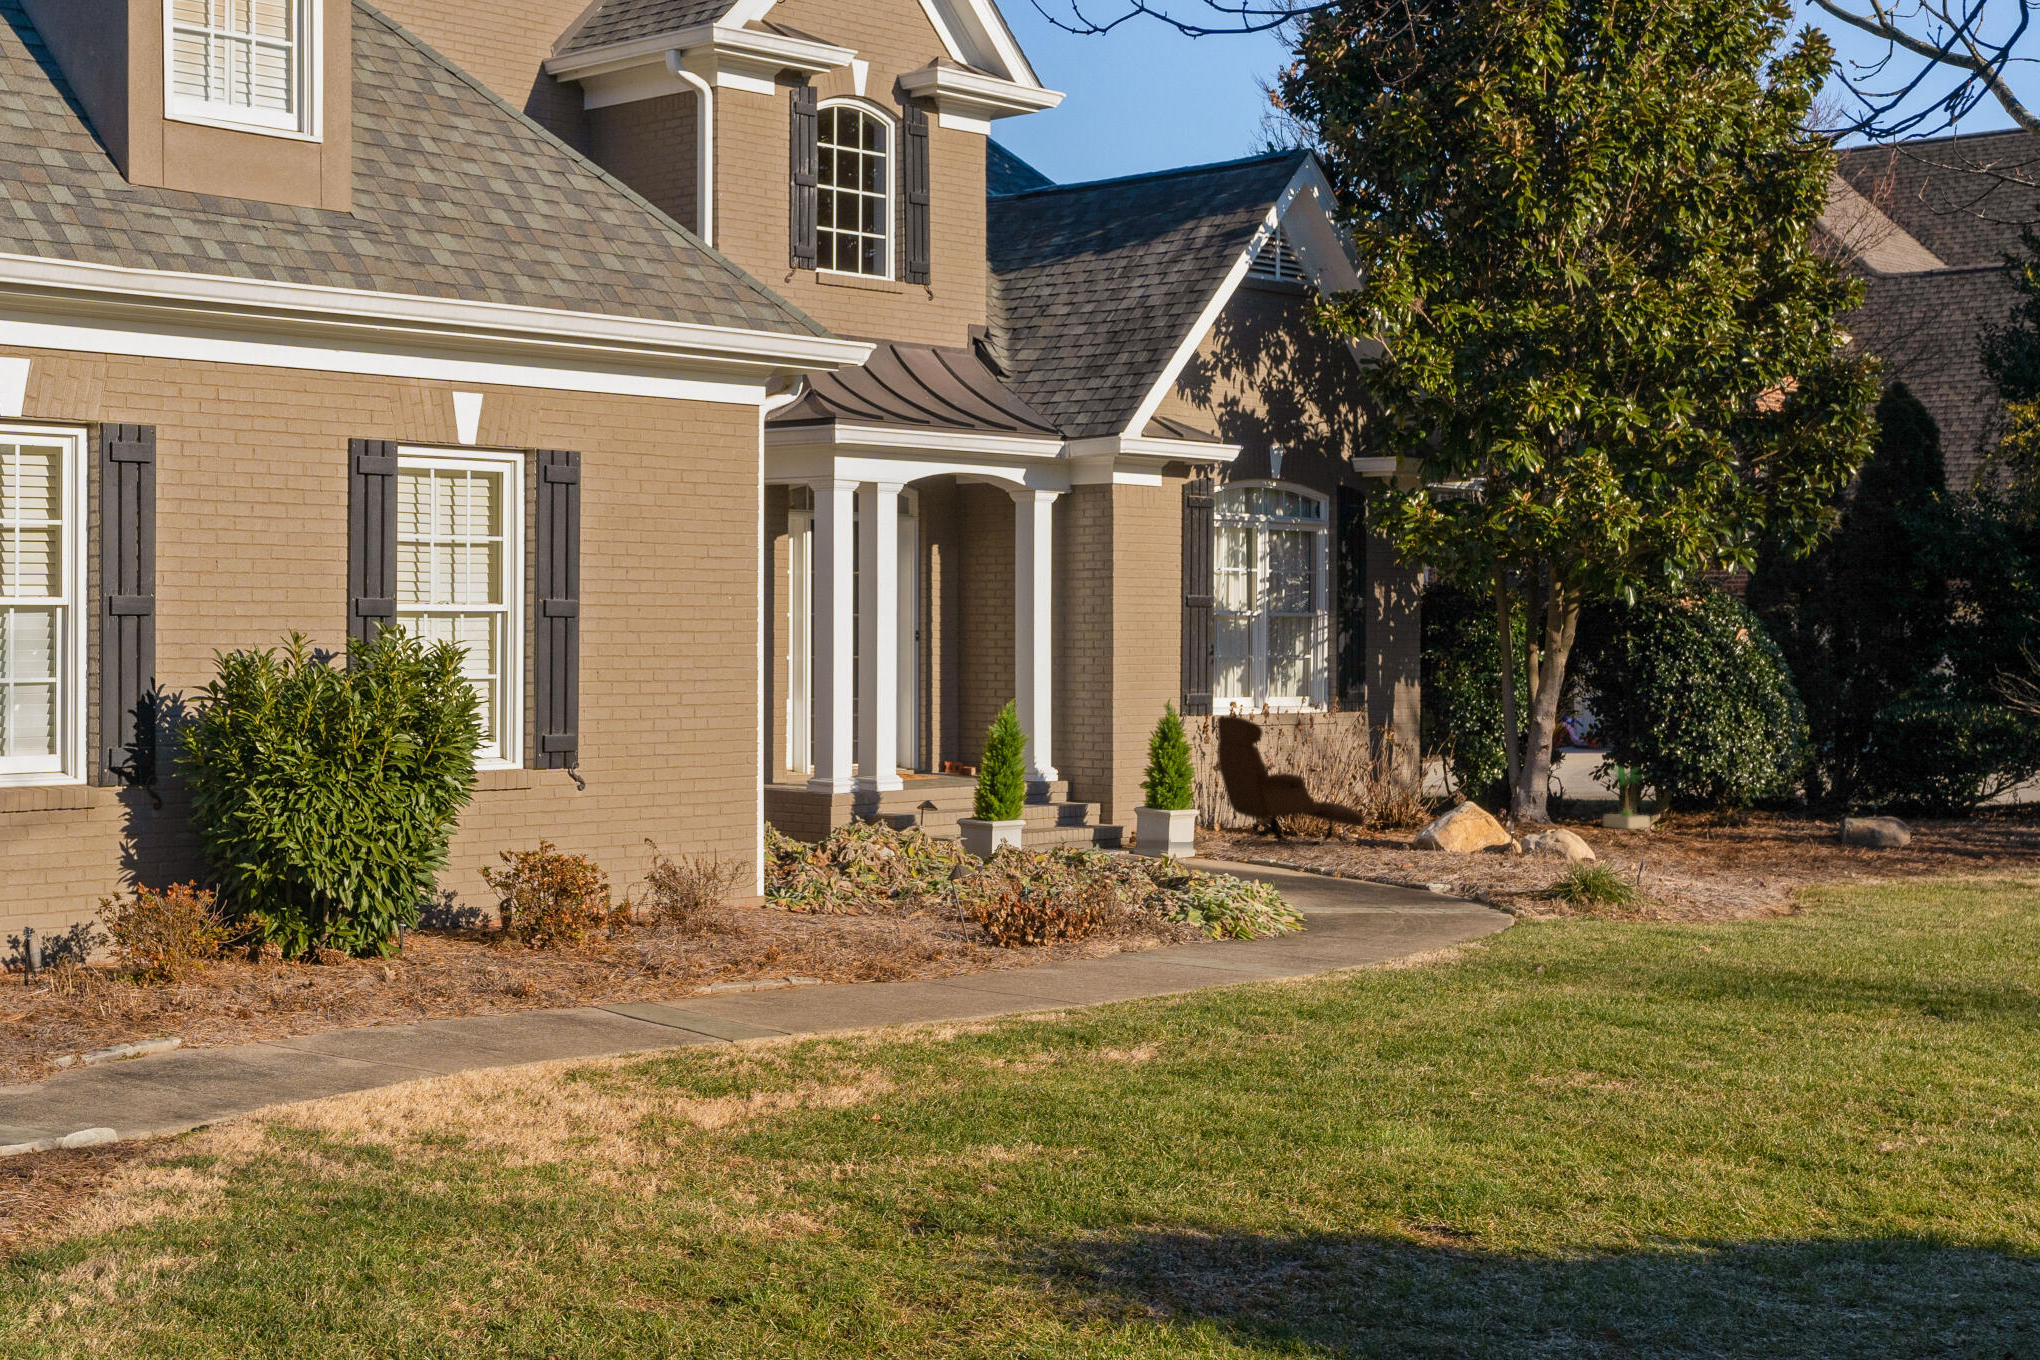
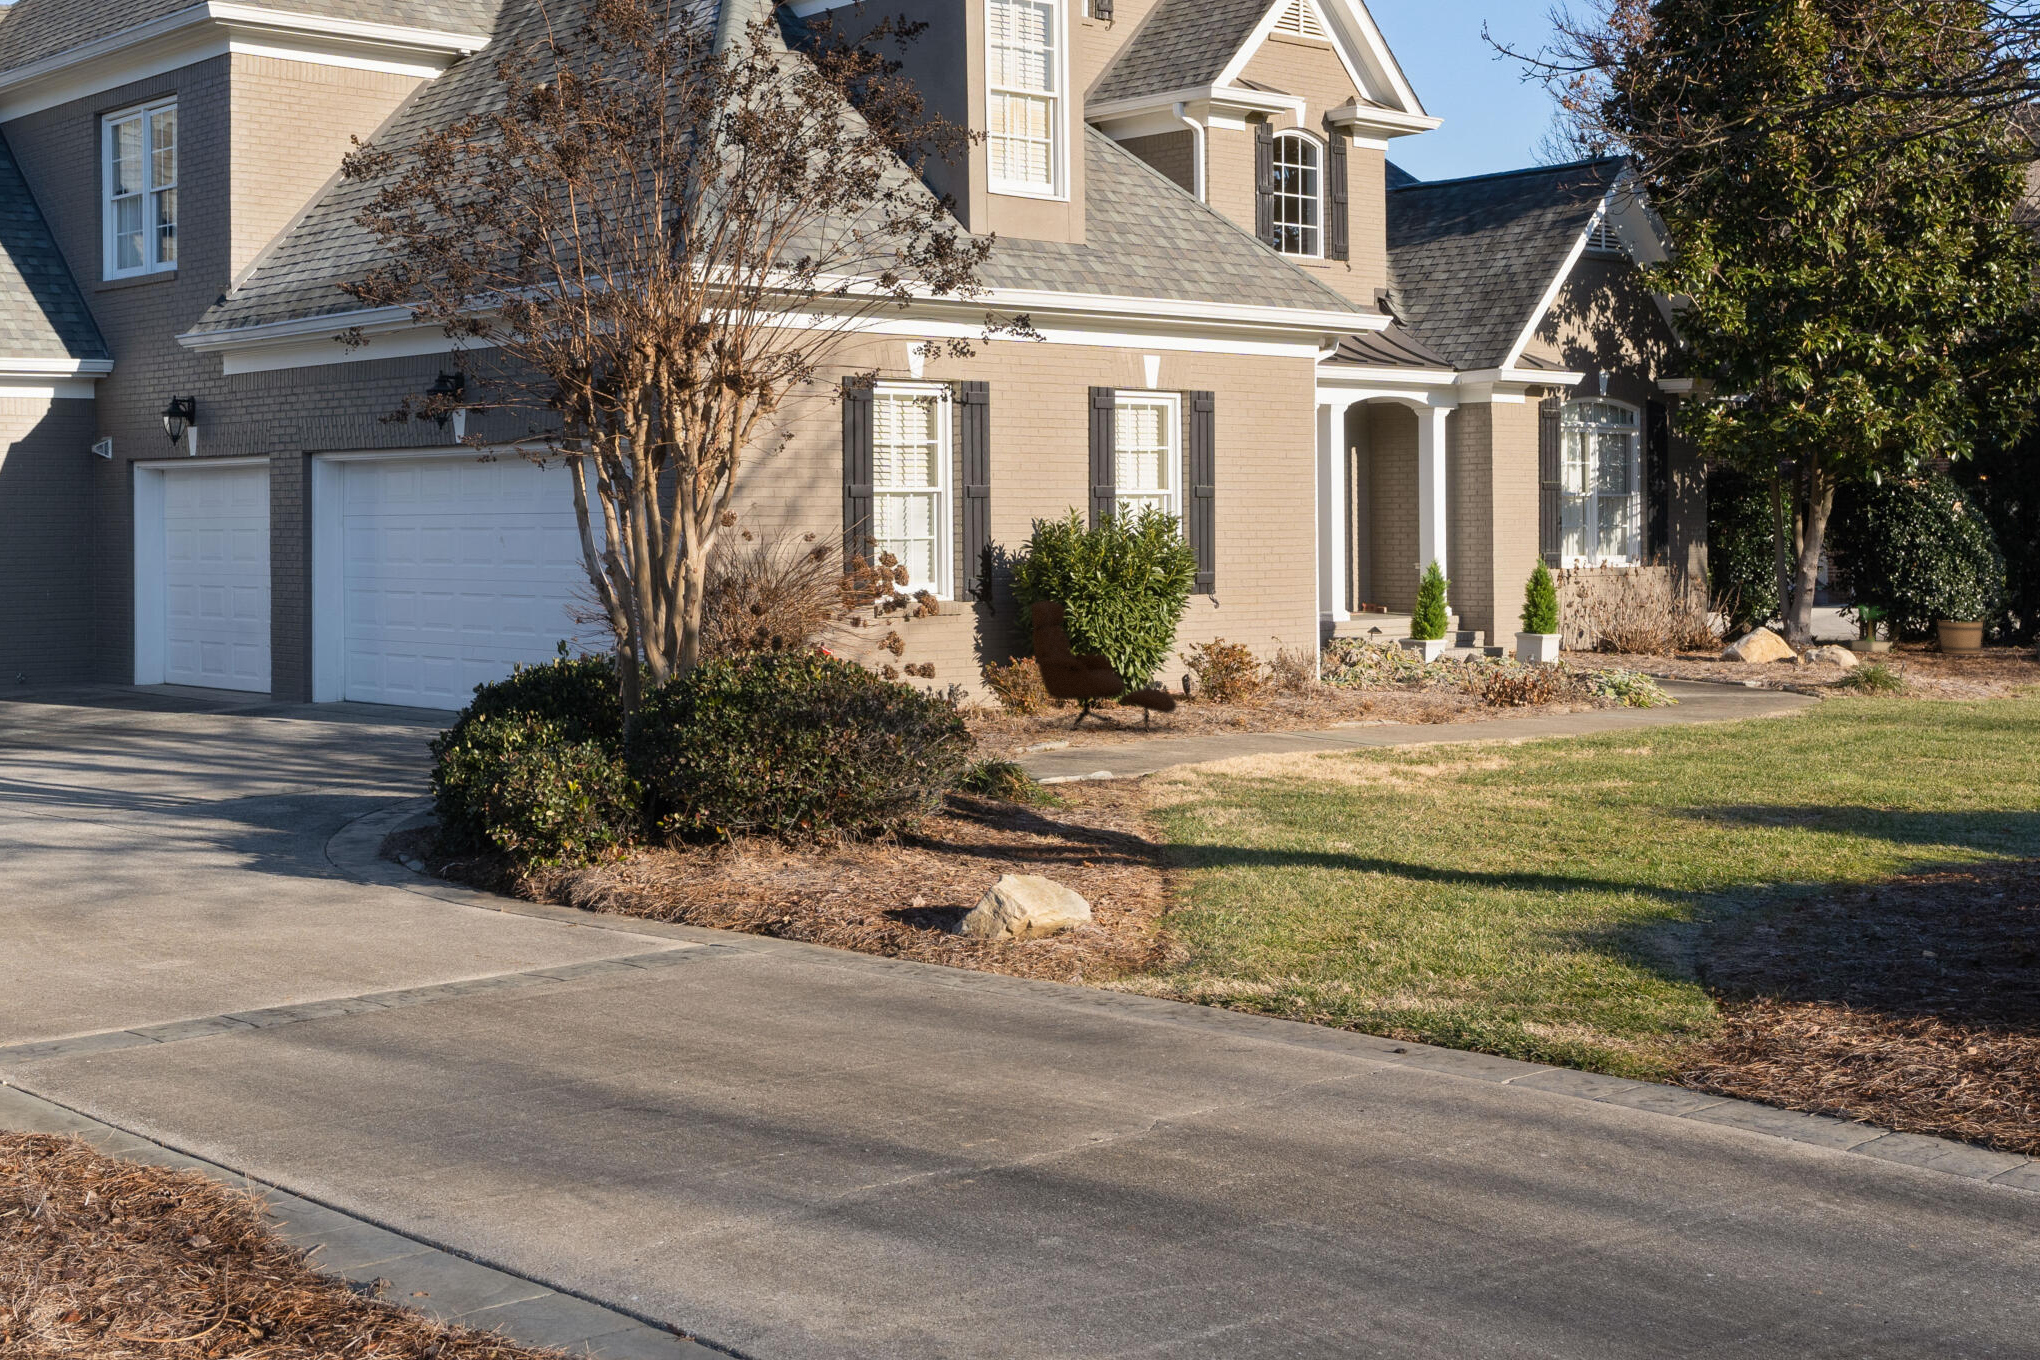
lounge chair: present [1217,716,1364,848] -> present [1032,601,1177,732]
bucket: none [1712,780,1770,833] -> present [1938,620,1983,654]

